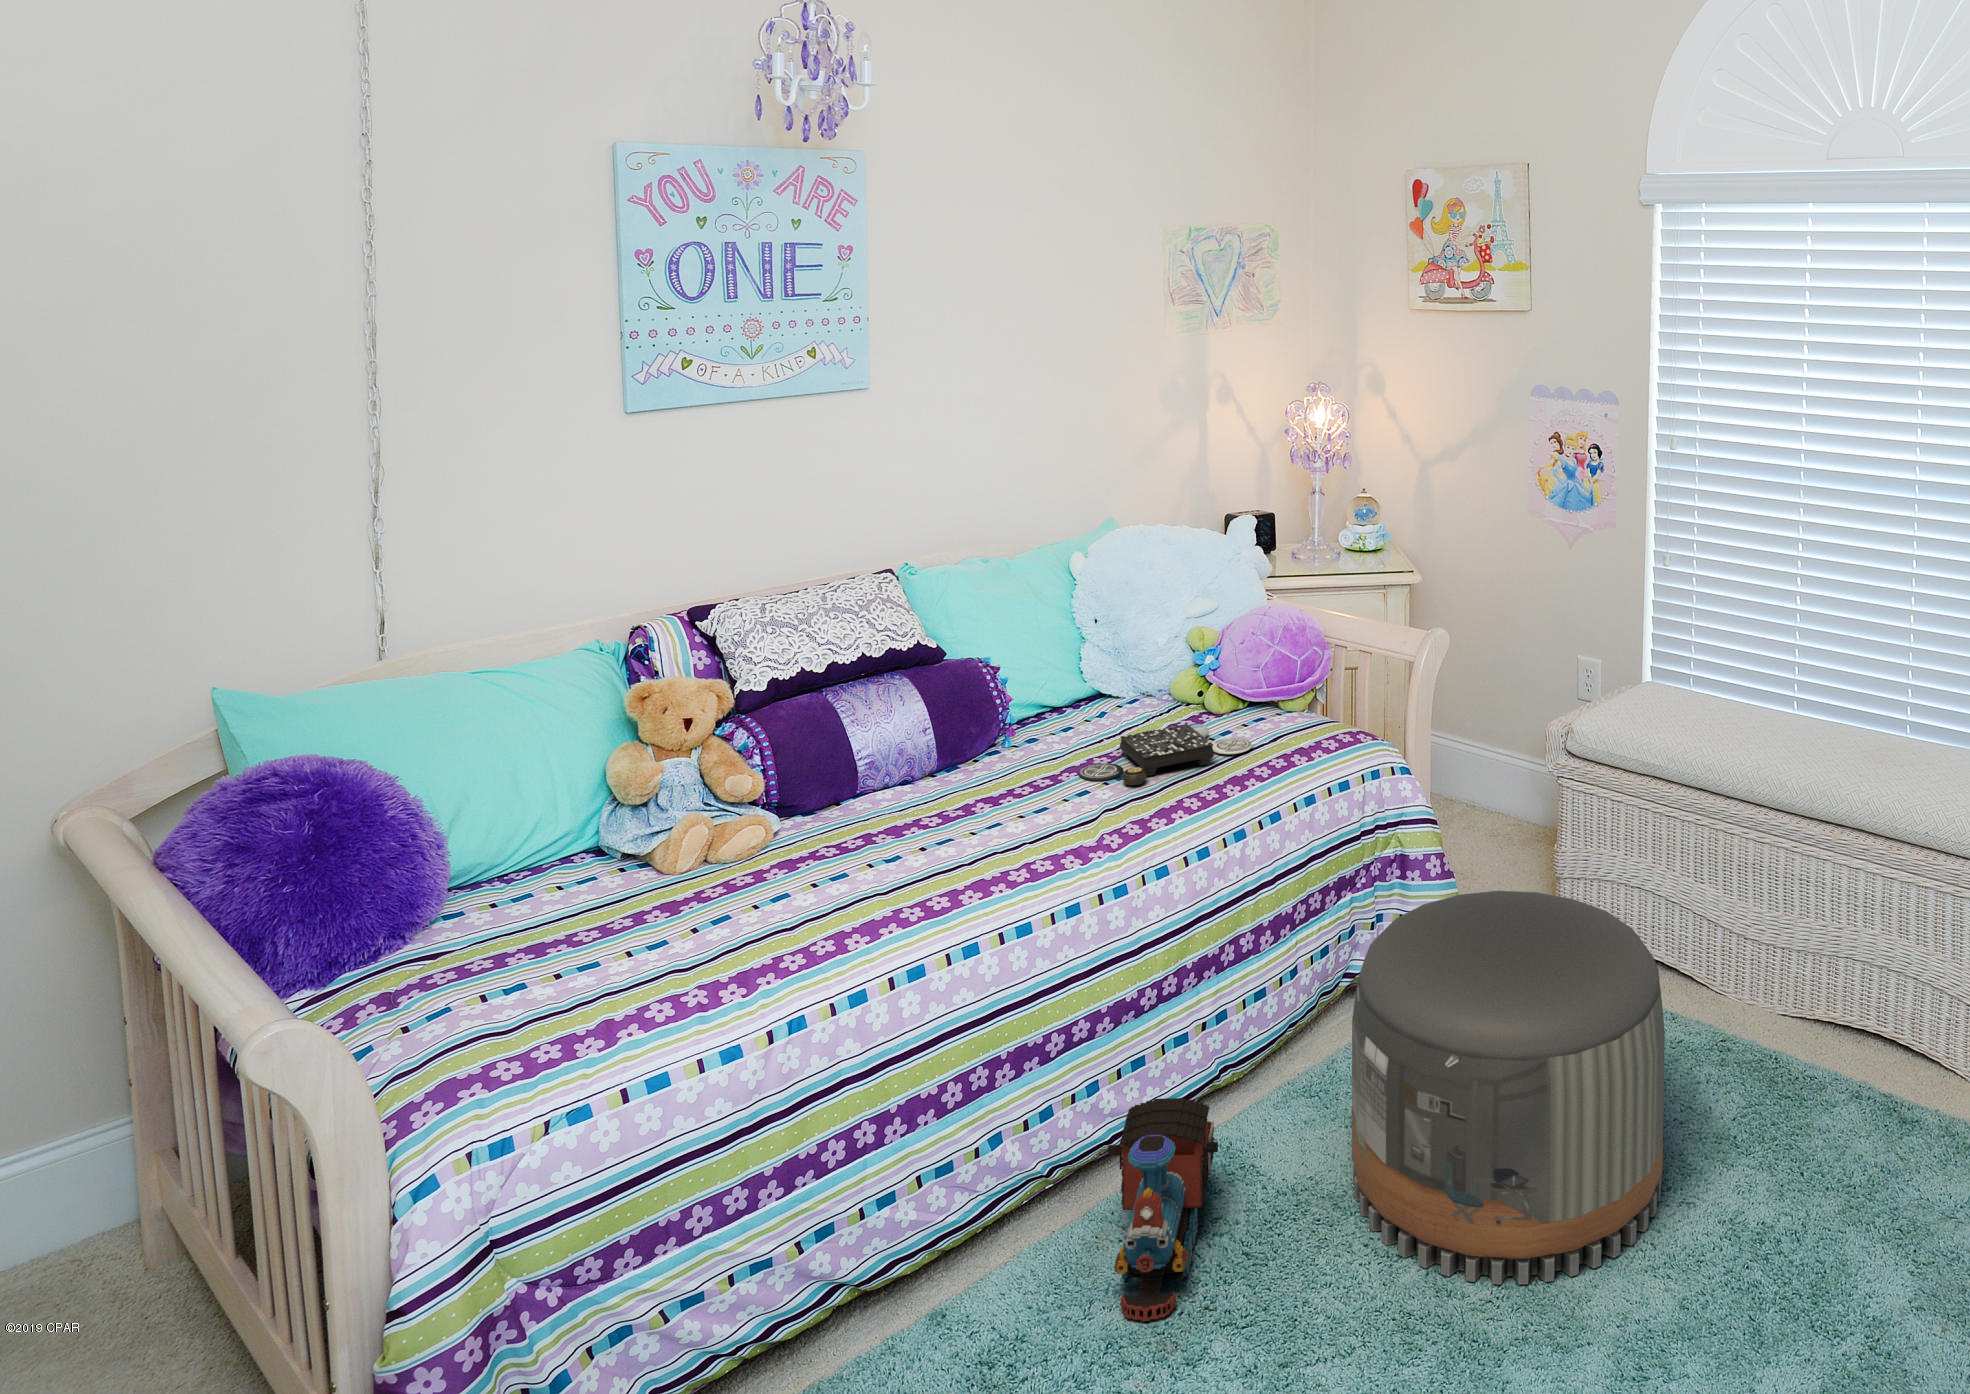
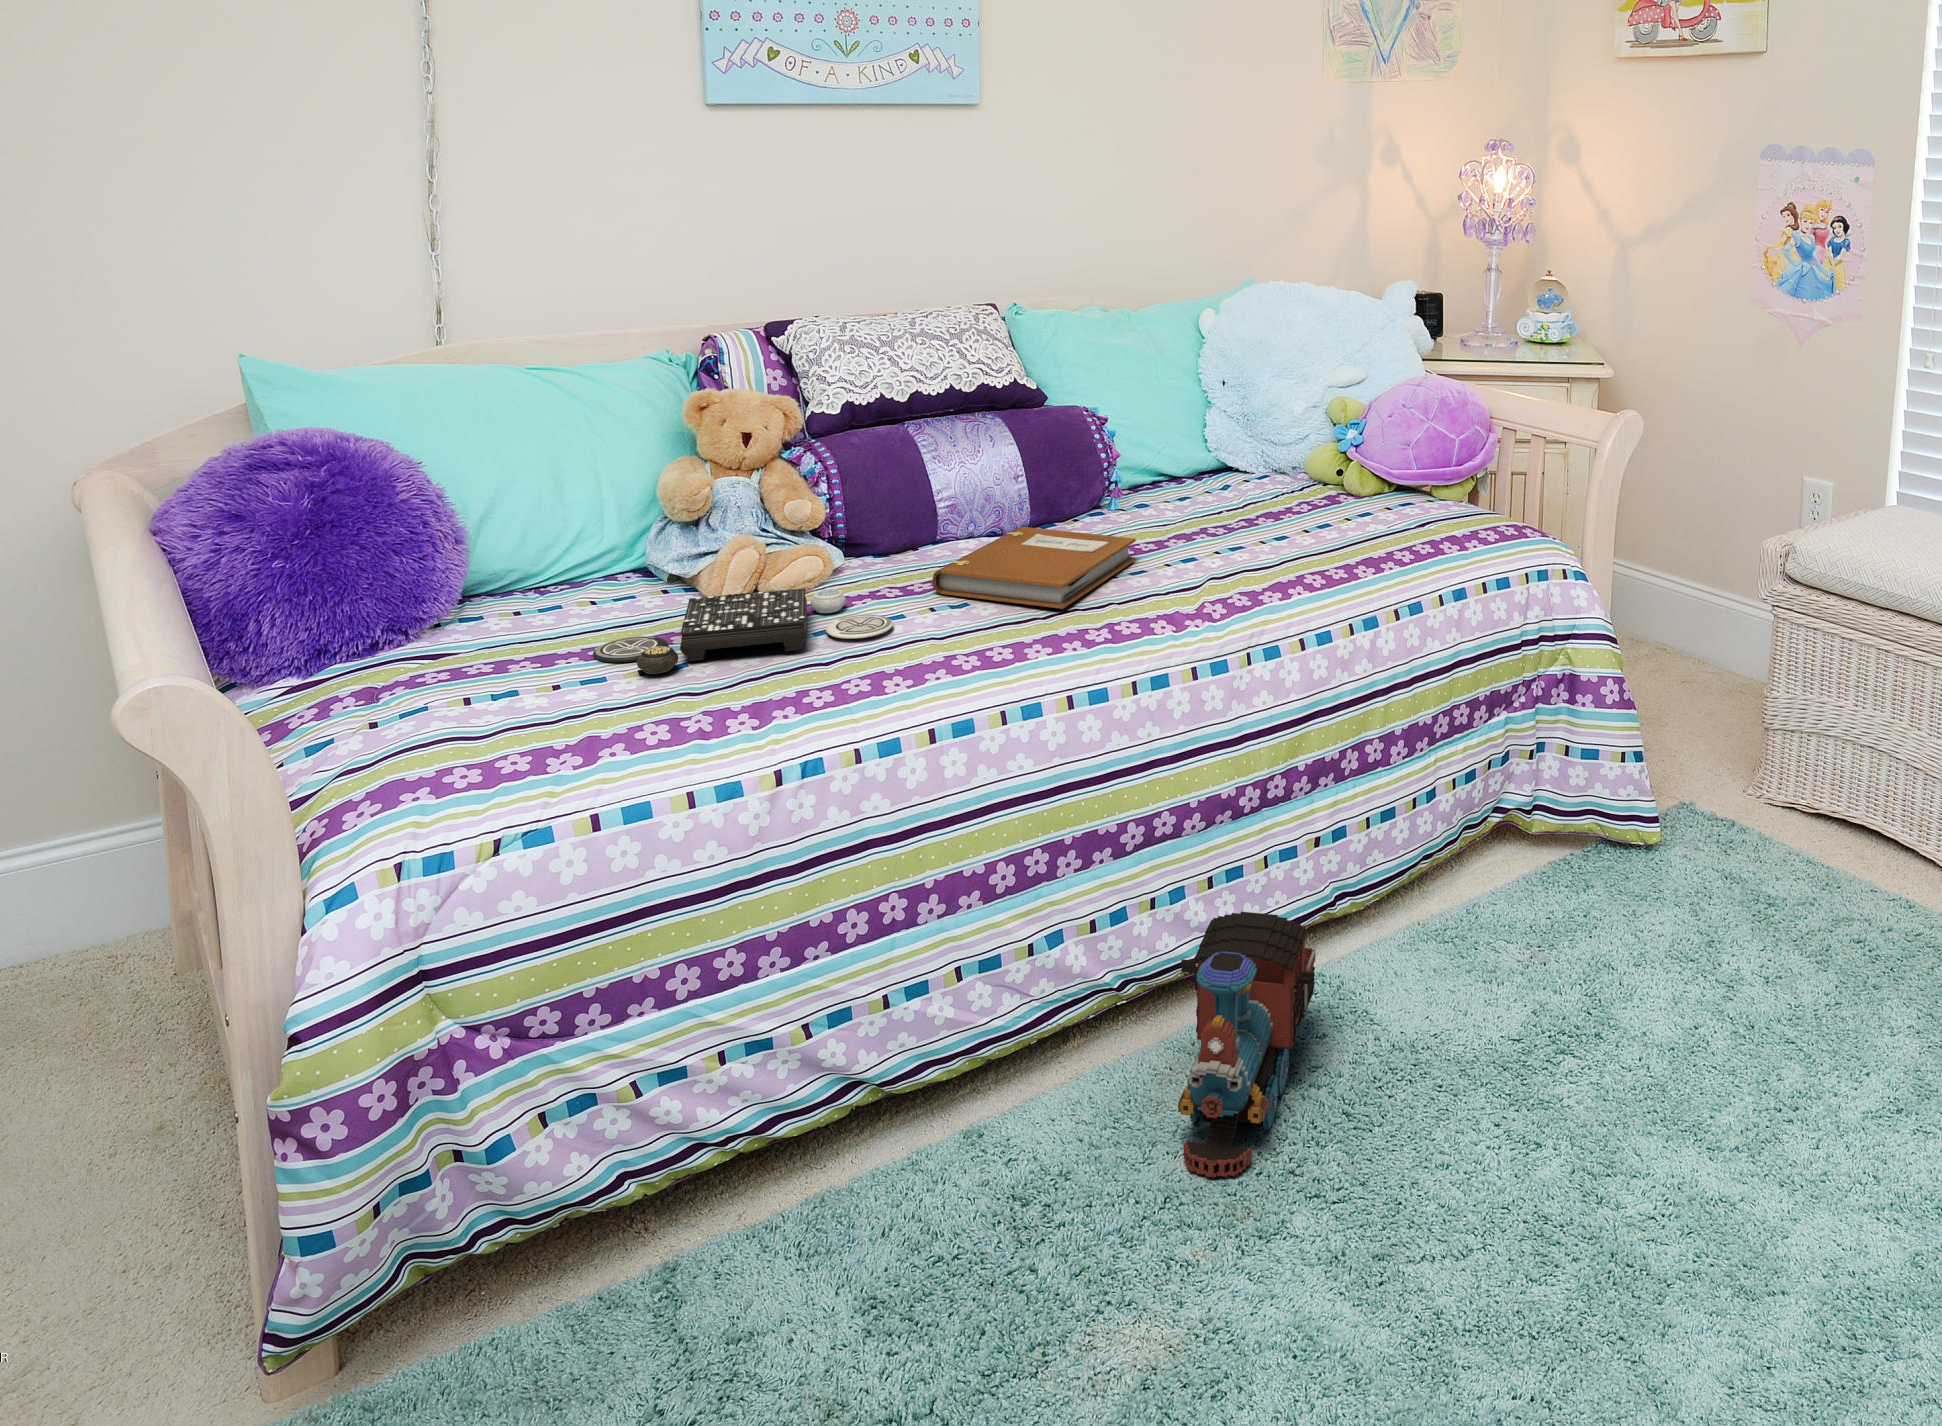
board game: present [1079,724,1252,785] -> present [593,588,893,674]
notebook: none [867,779,1036,856] -> present [933,527,1136,609]
pouf: present [1352,891,1665,1285] -> none [1485,711,1905,1205]

